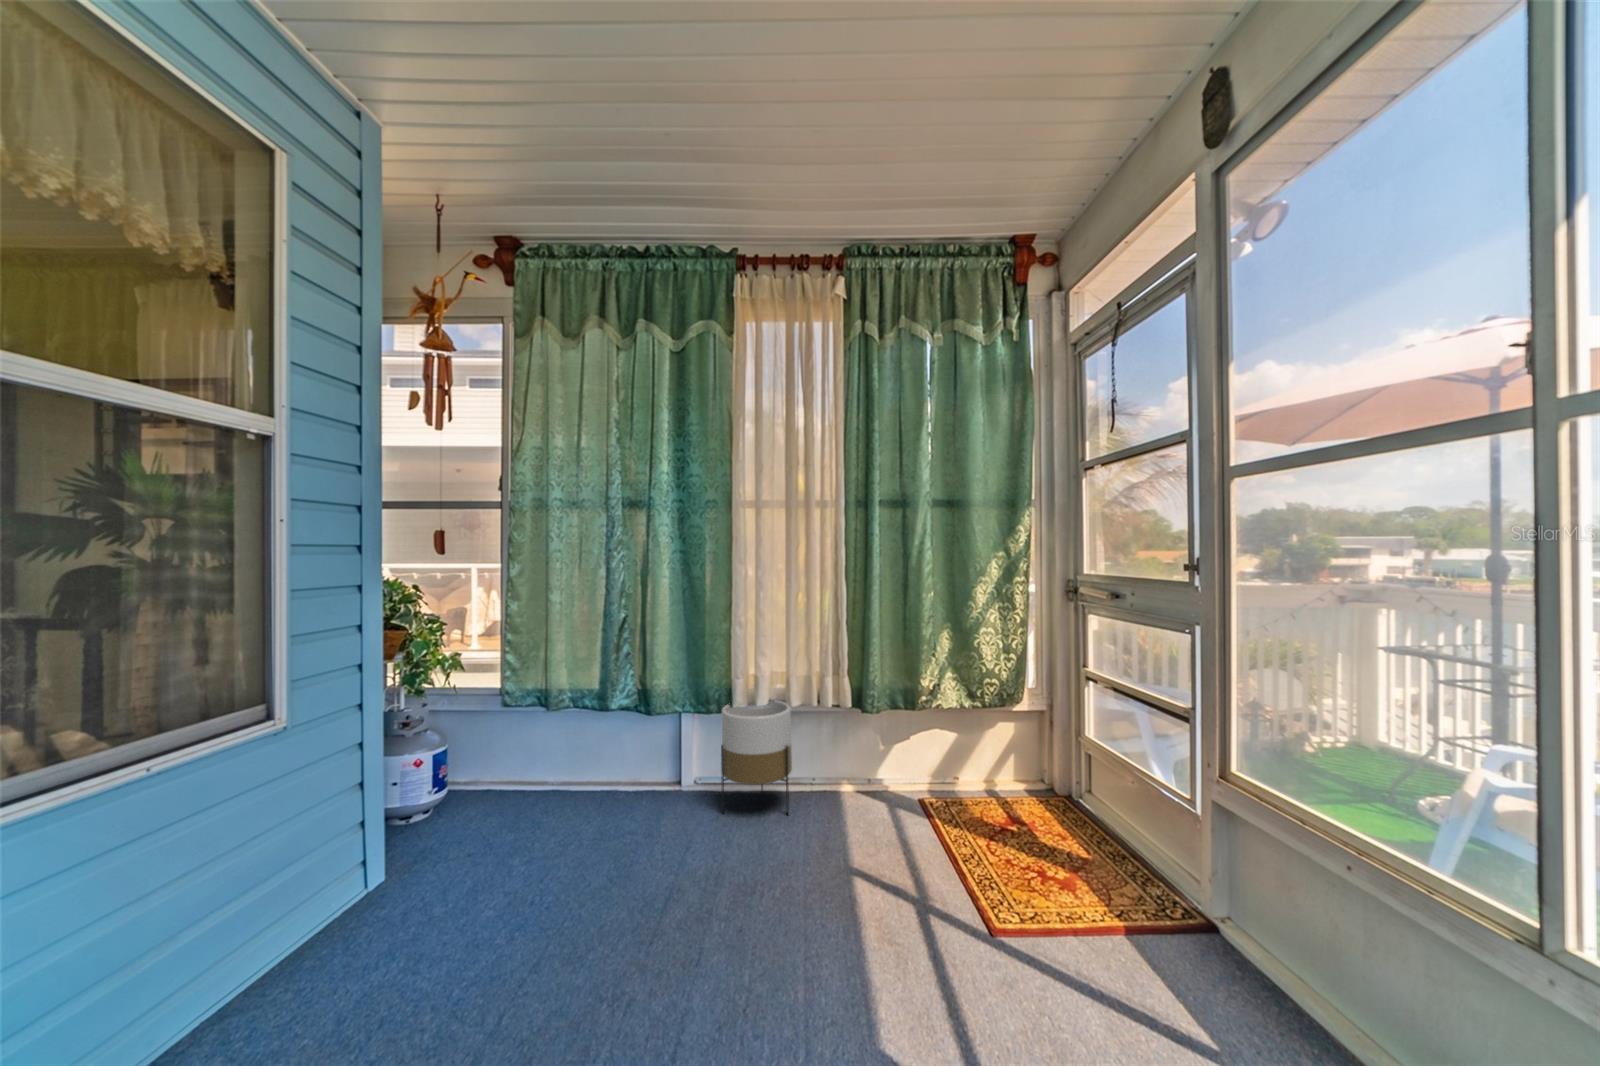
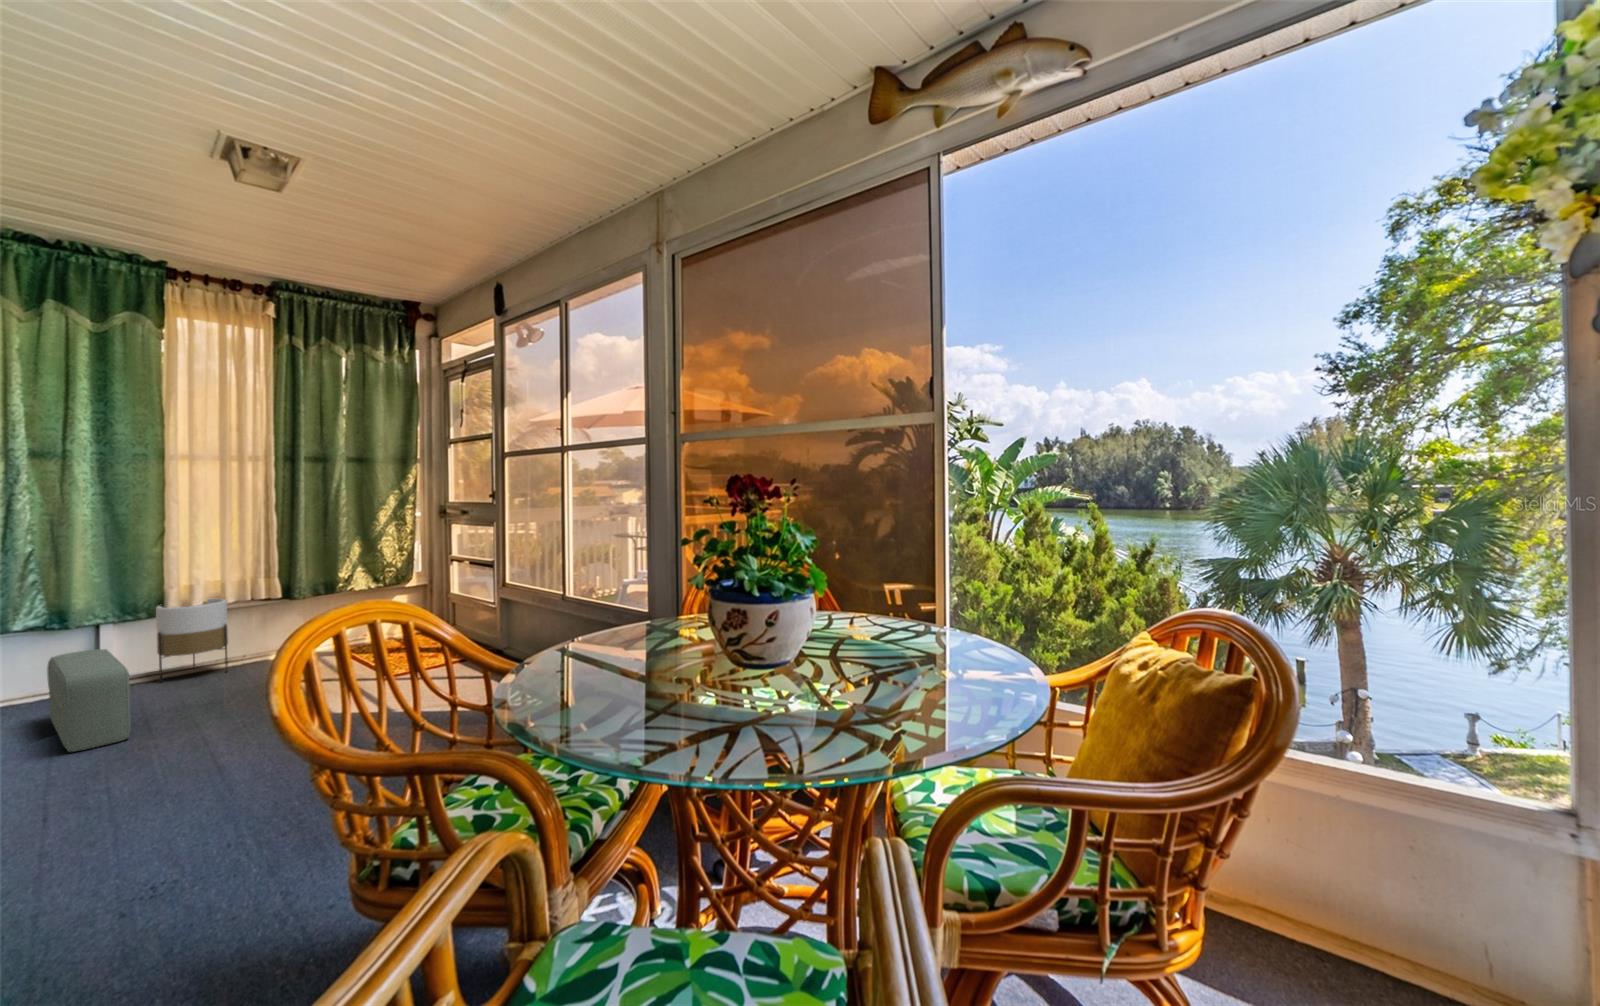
pouf: none [545,782,650,996] -> present [47,649,131,752]

